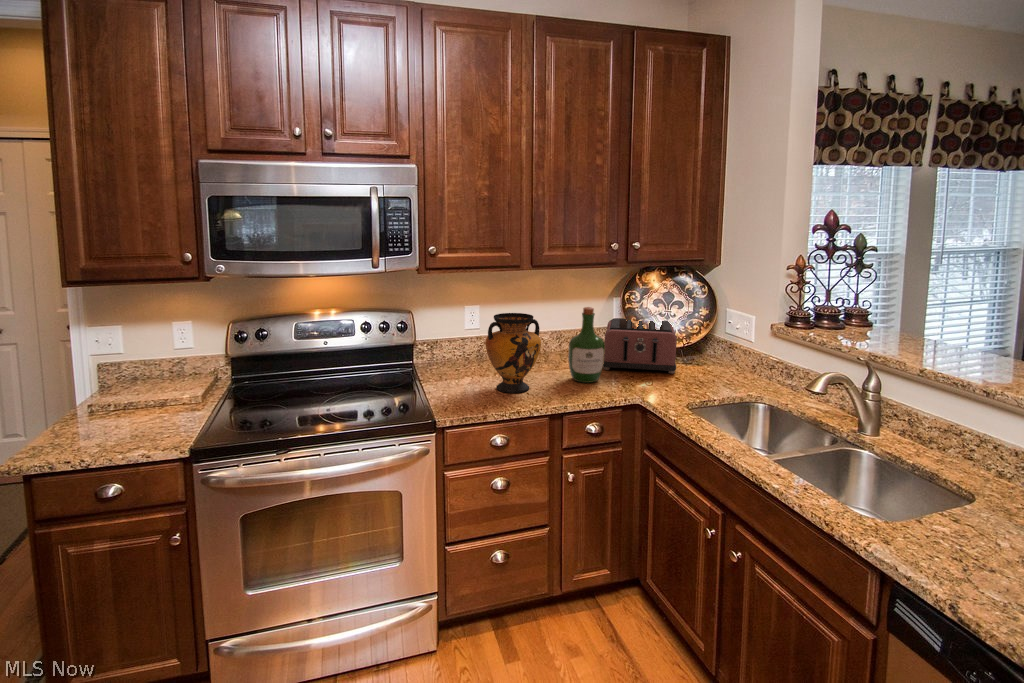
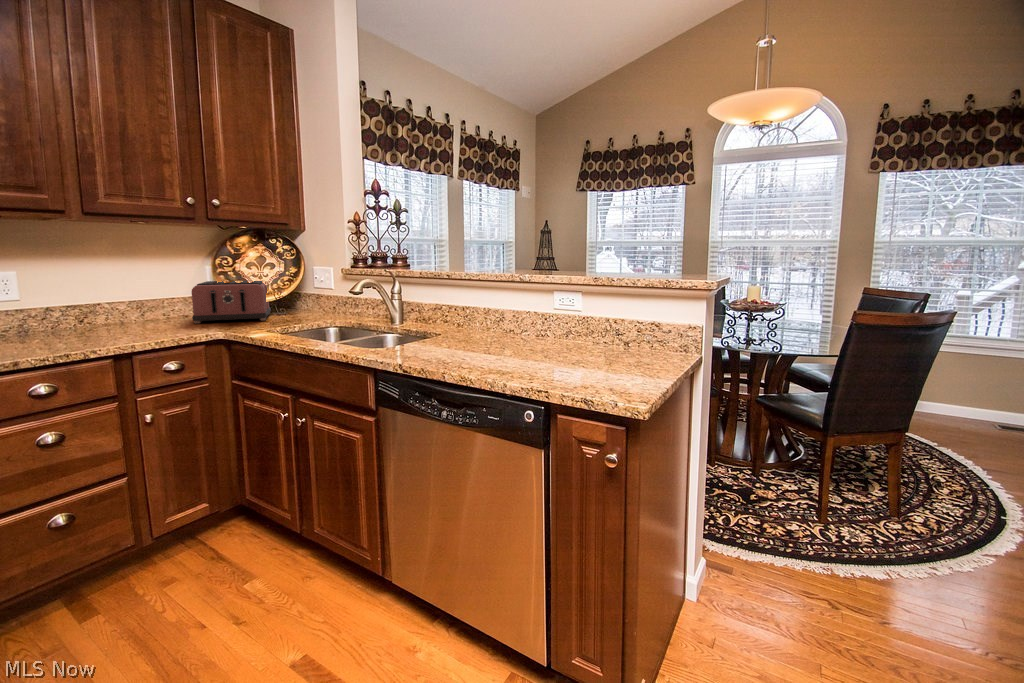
wine bottle: present [568,307,605,383] -> none [143,257,187,331]
vase: present [485,313,541,393] -> none [27,263,103,343]

